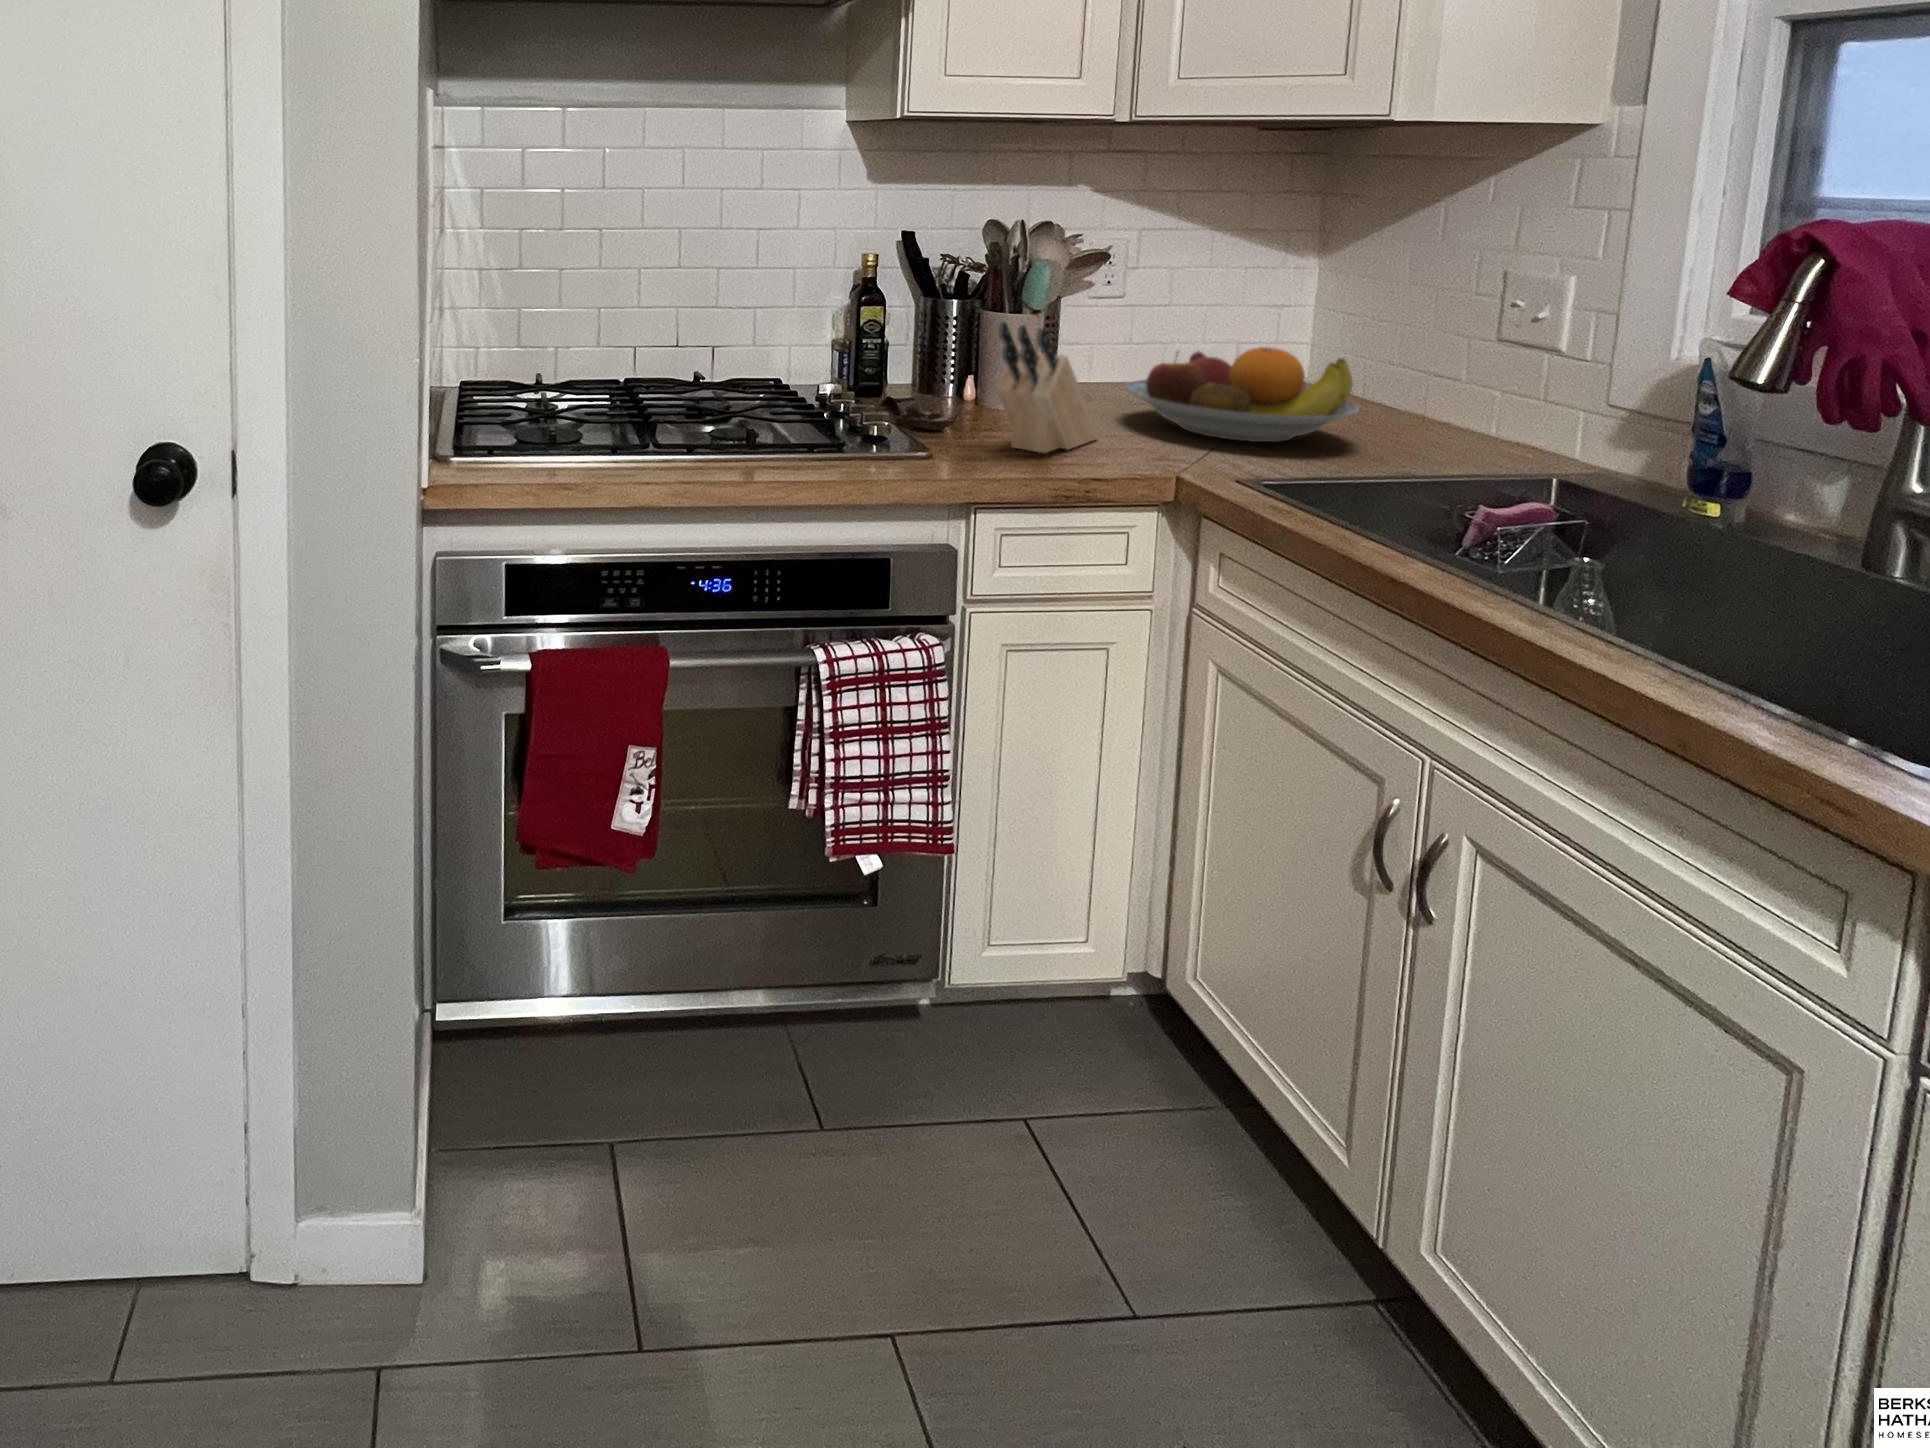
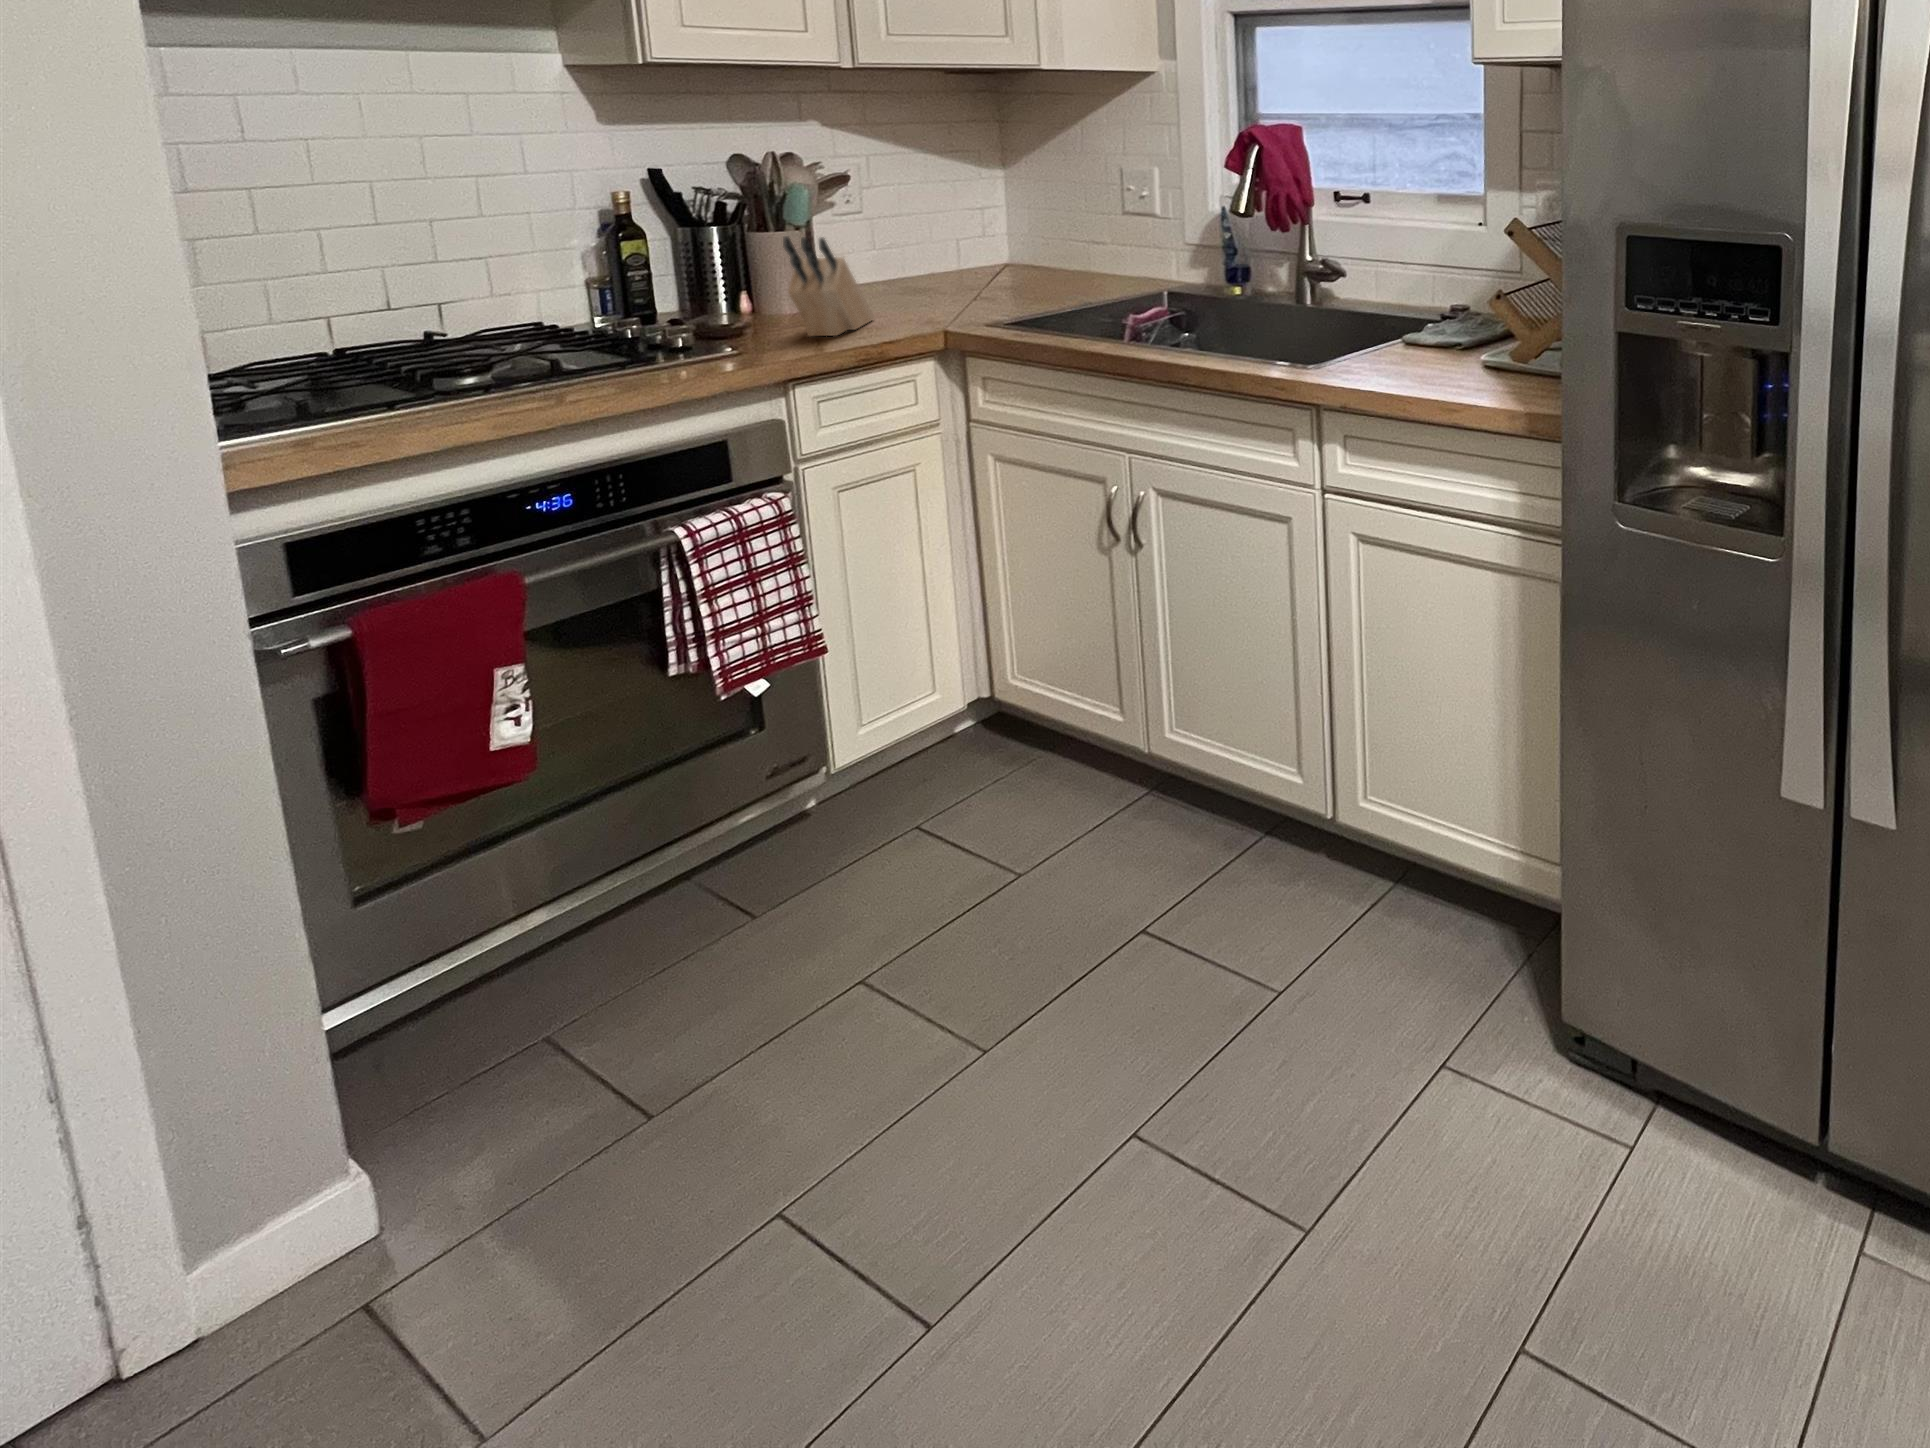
fruit bowl: present [1125,347,1359,442] -> none [883,235,1050,304]

